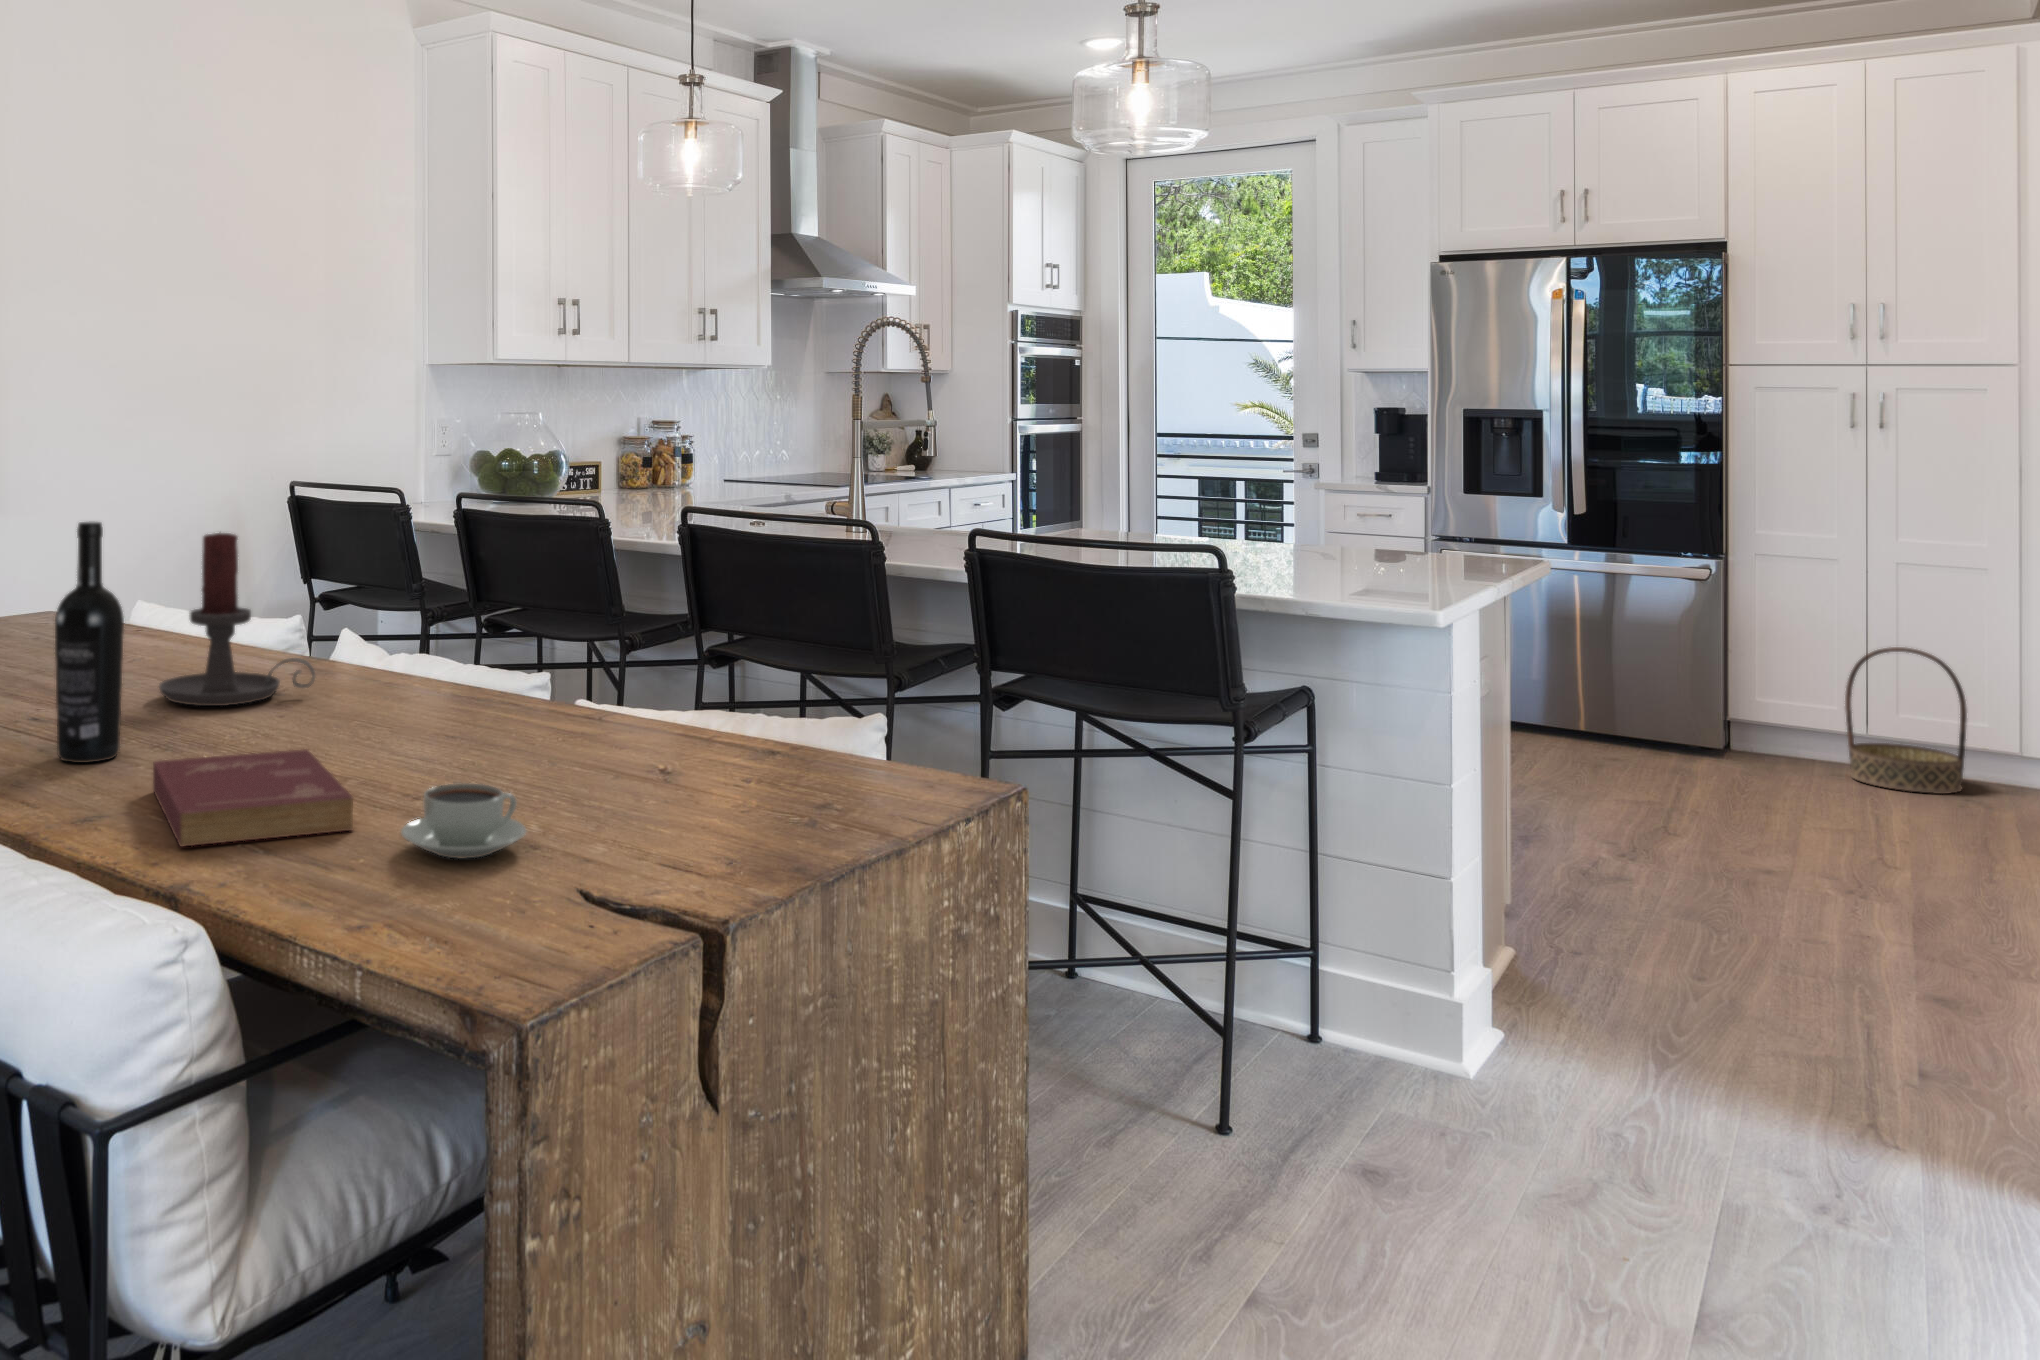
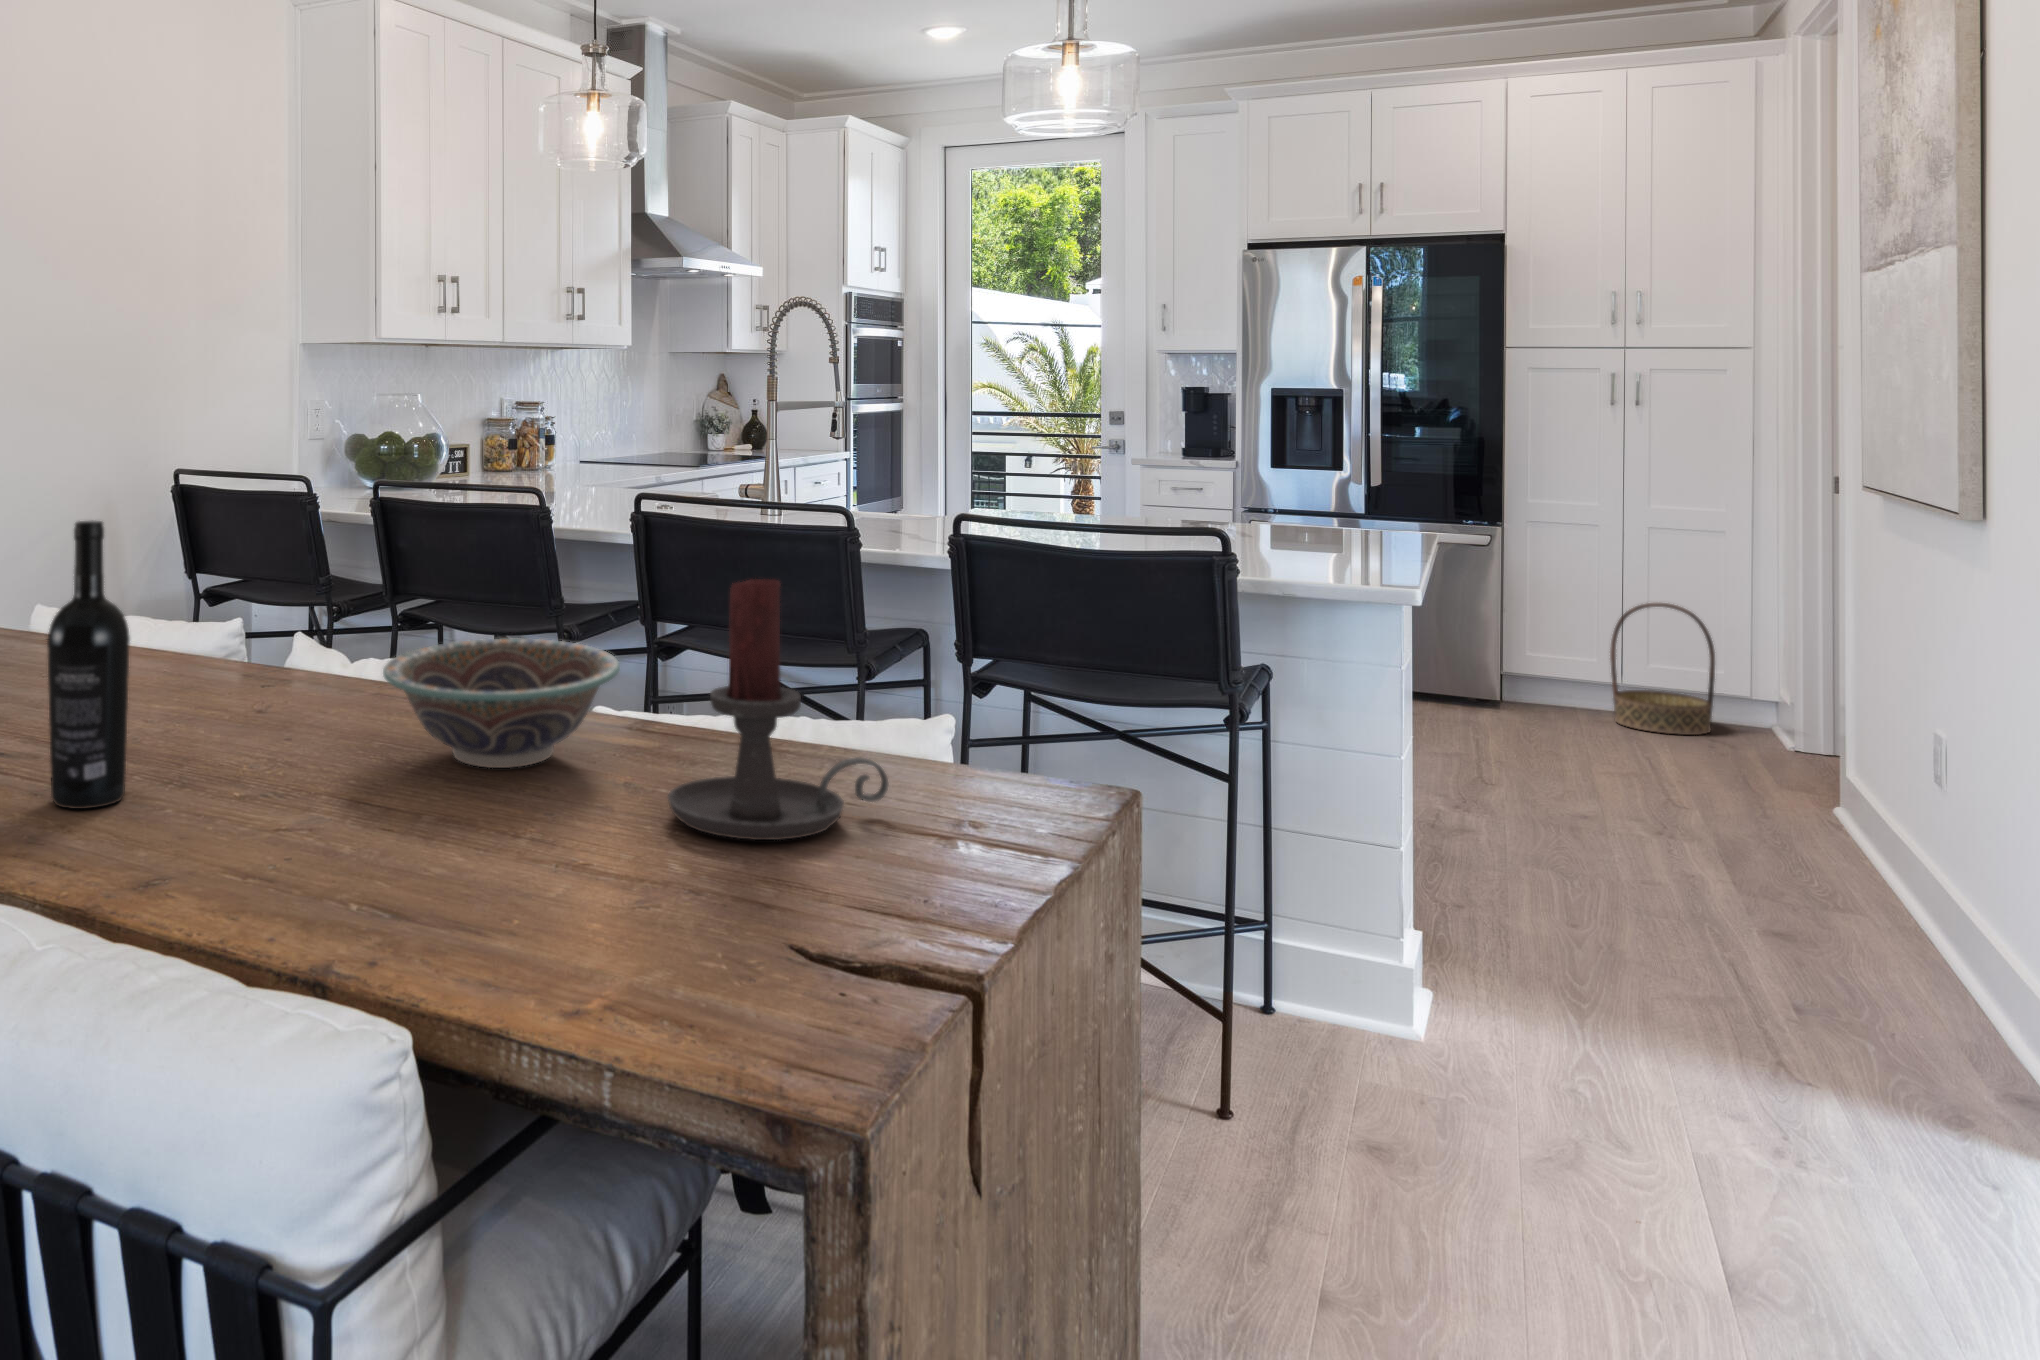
candle holder: present [159,532,315,706] -> present [668,579,888,840]
decorative bowl: none [347,634,557,745] -> present [383,639,620,768]
book: present [153,749,353,846] -> none [195,783,474,919]
coffee cup: present [401,783,526,859] -> none [547,824,696,917]

